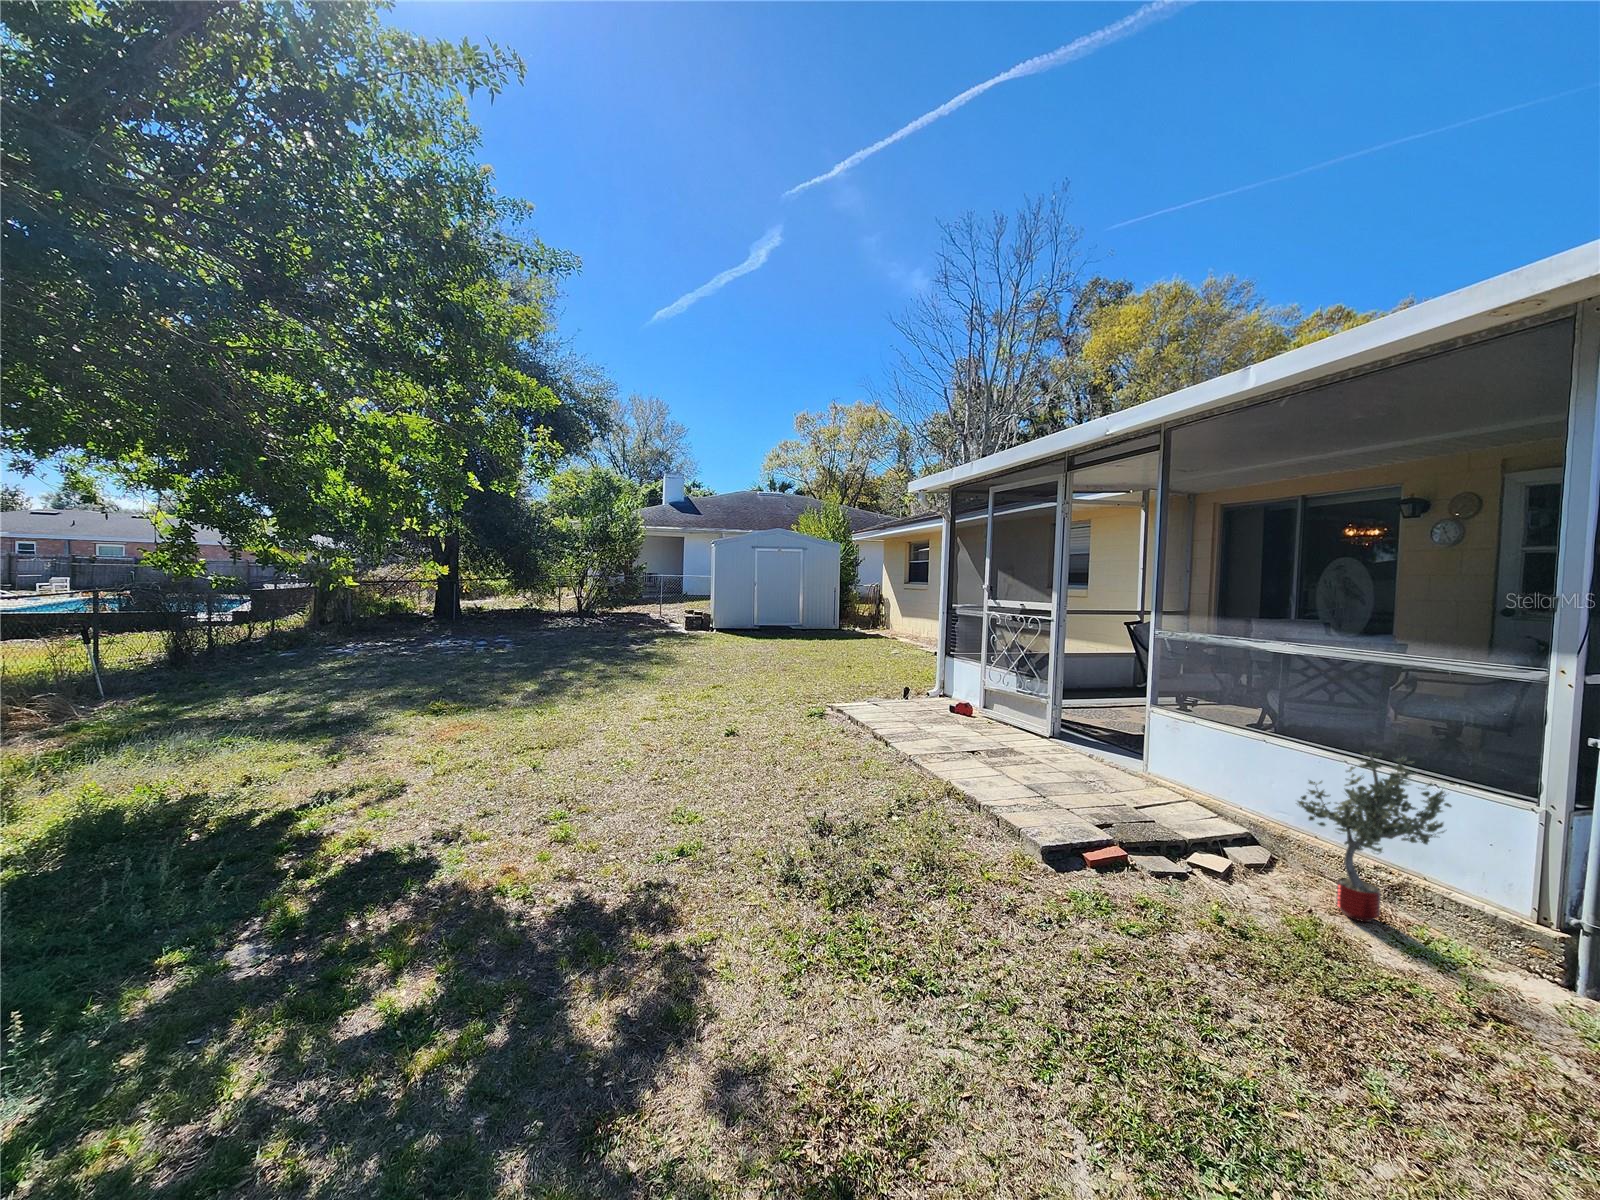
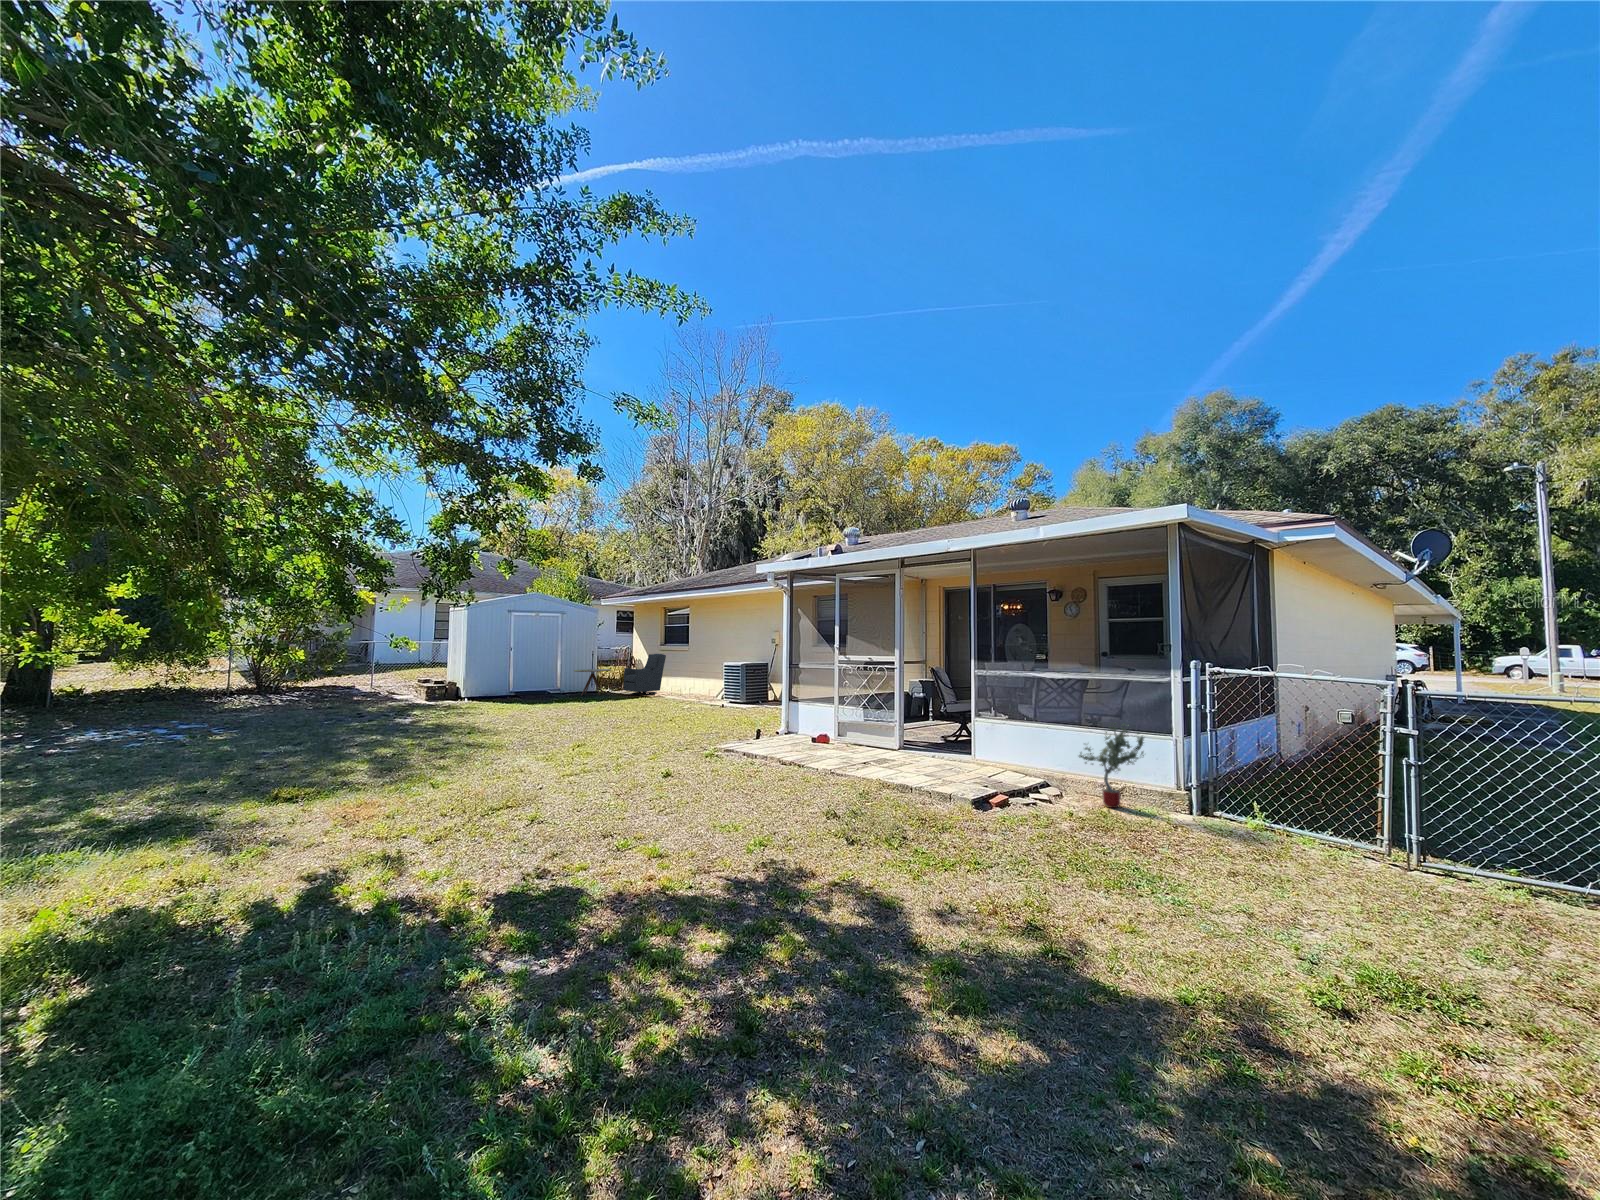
chair: none [856,595,897,636] -> present [624,654,666,695]
round table: none [810,608,845,634] -> present [574,669,611,696]

